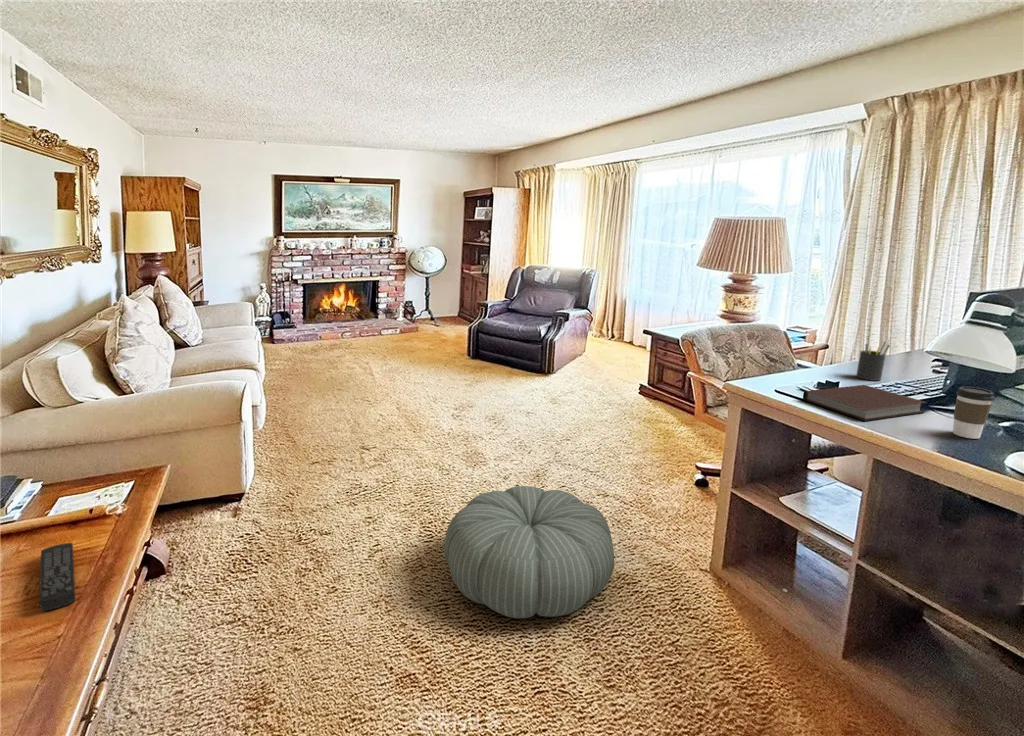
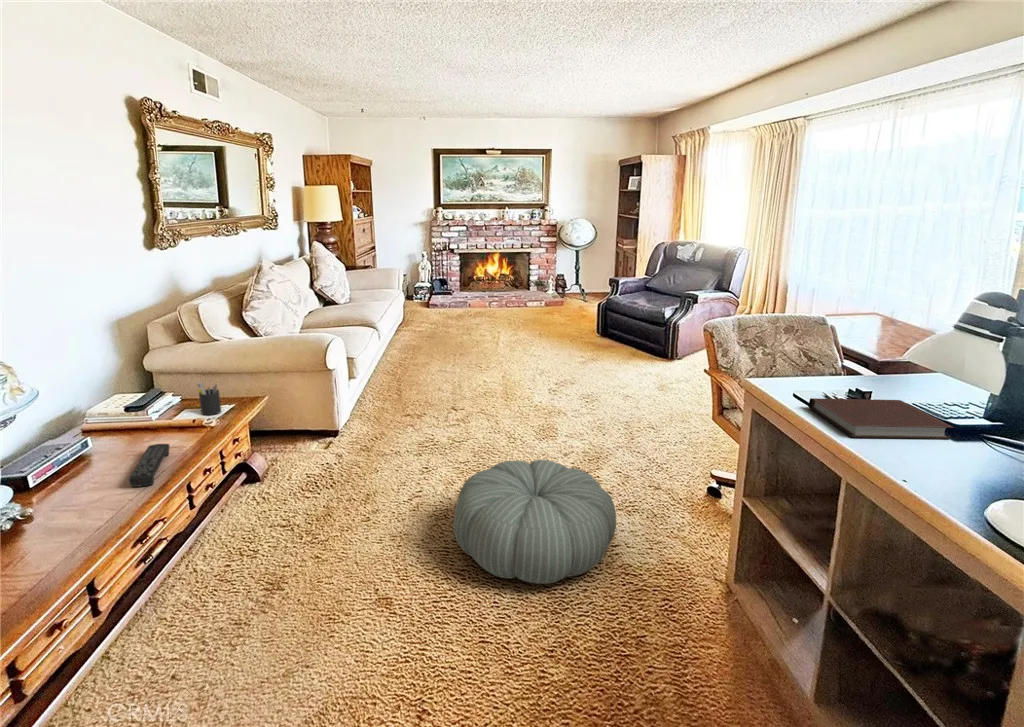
pen holder: present [856,339,890,381] -> present [197,383,221,415]
coffee cup: present [953,387,994,439] -> none [951,412,1002,475]

